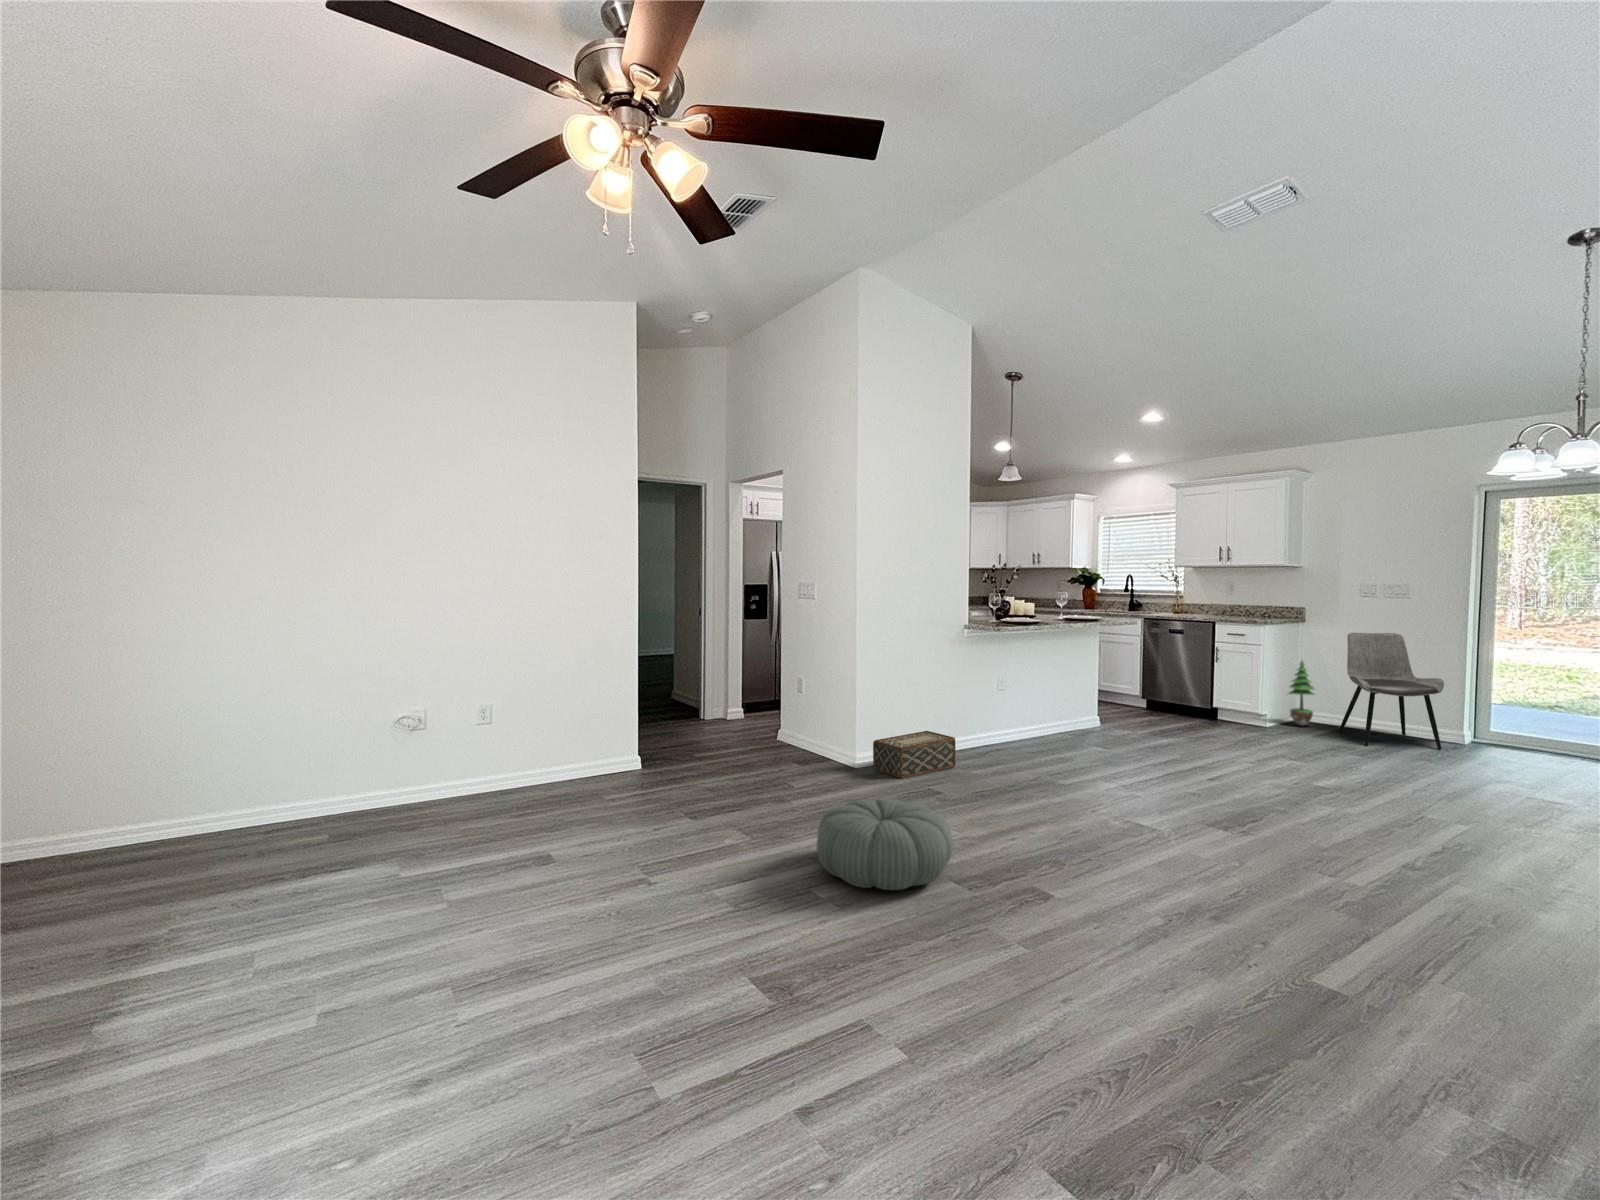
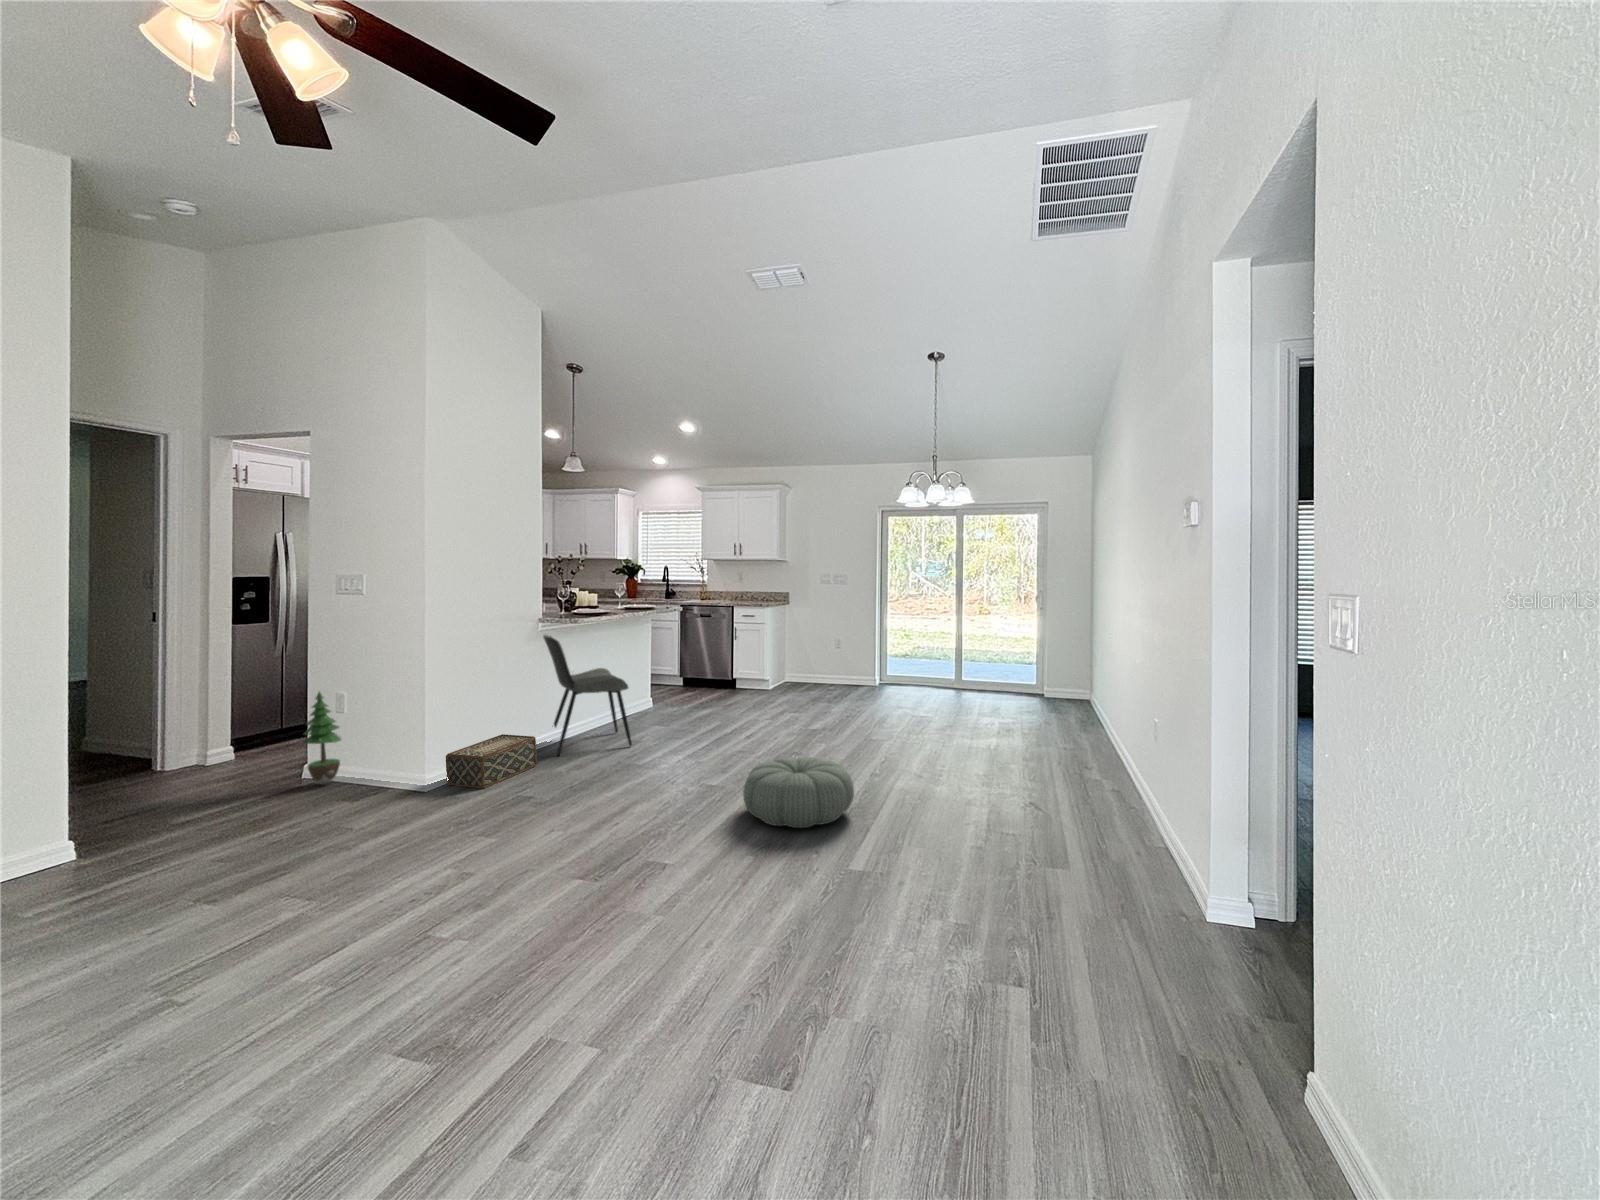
dining chair: present [1339,633,1444,749] -> present [544,635,632,756]
potted tree: present [1289,661,1314,726] -> present [302,692,341,785]
pouf: present [817,798,953,890] -> present [743,756,854,828]

